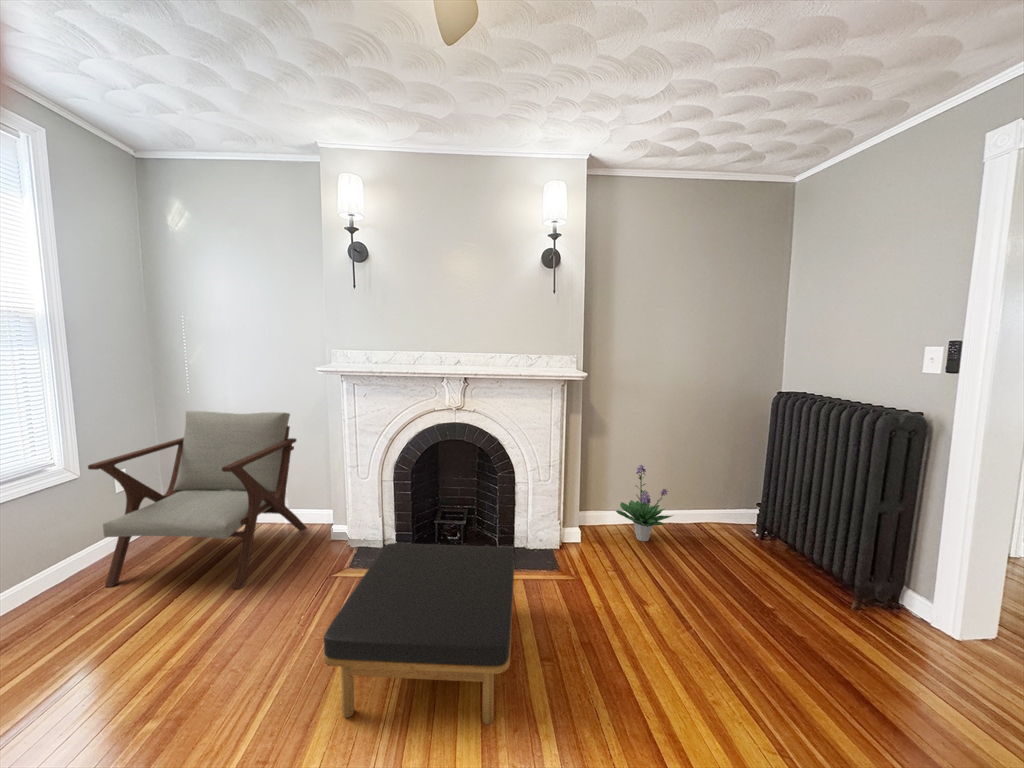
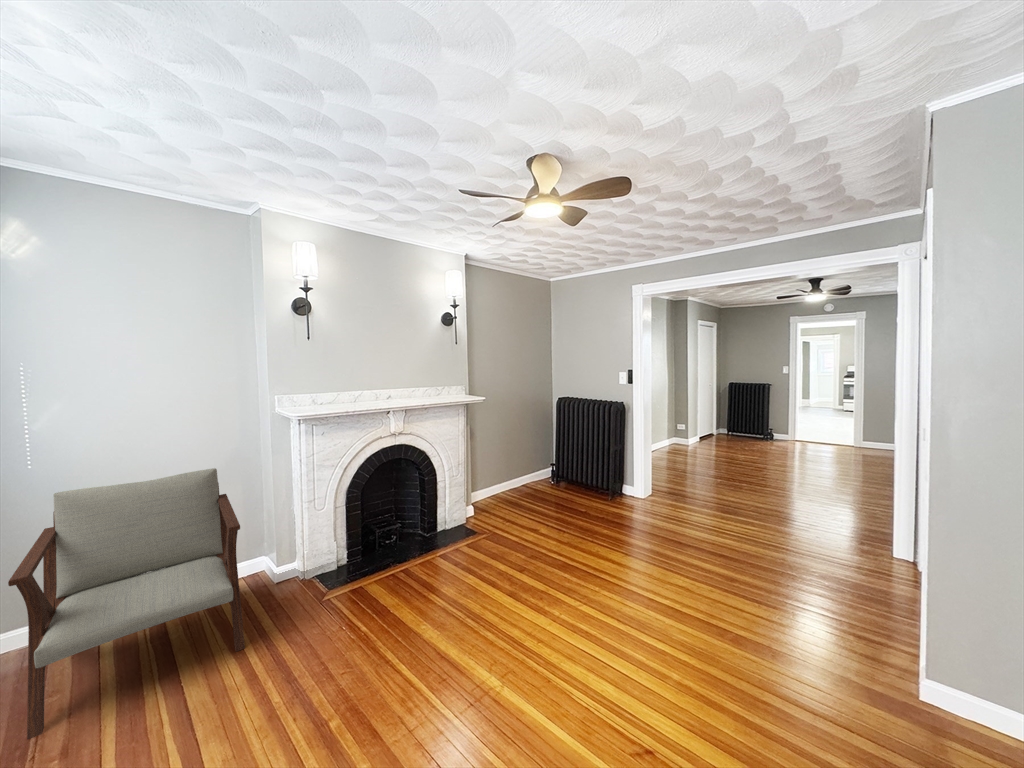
potted plant: present [616,465,672,541] -> none [488,454,523,503]
ottoman: present [324,543,515,725] -> none [399,519,535,640]

